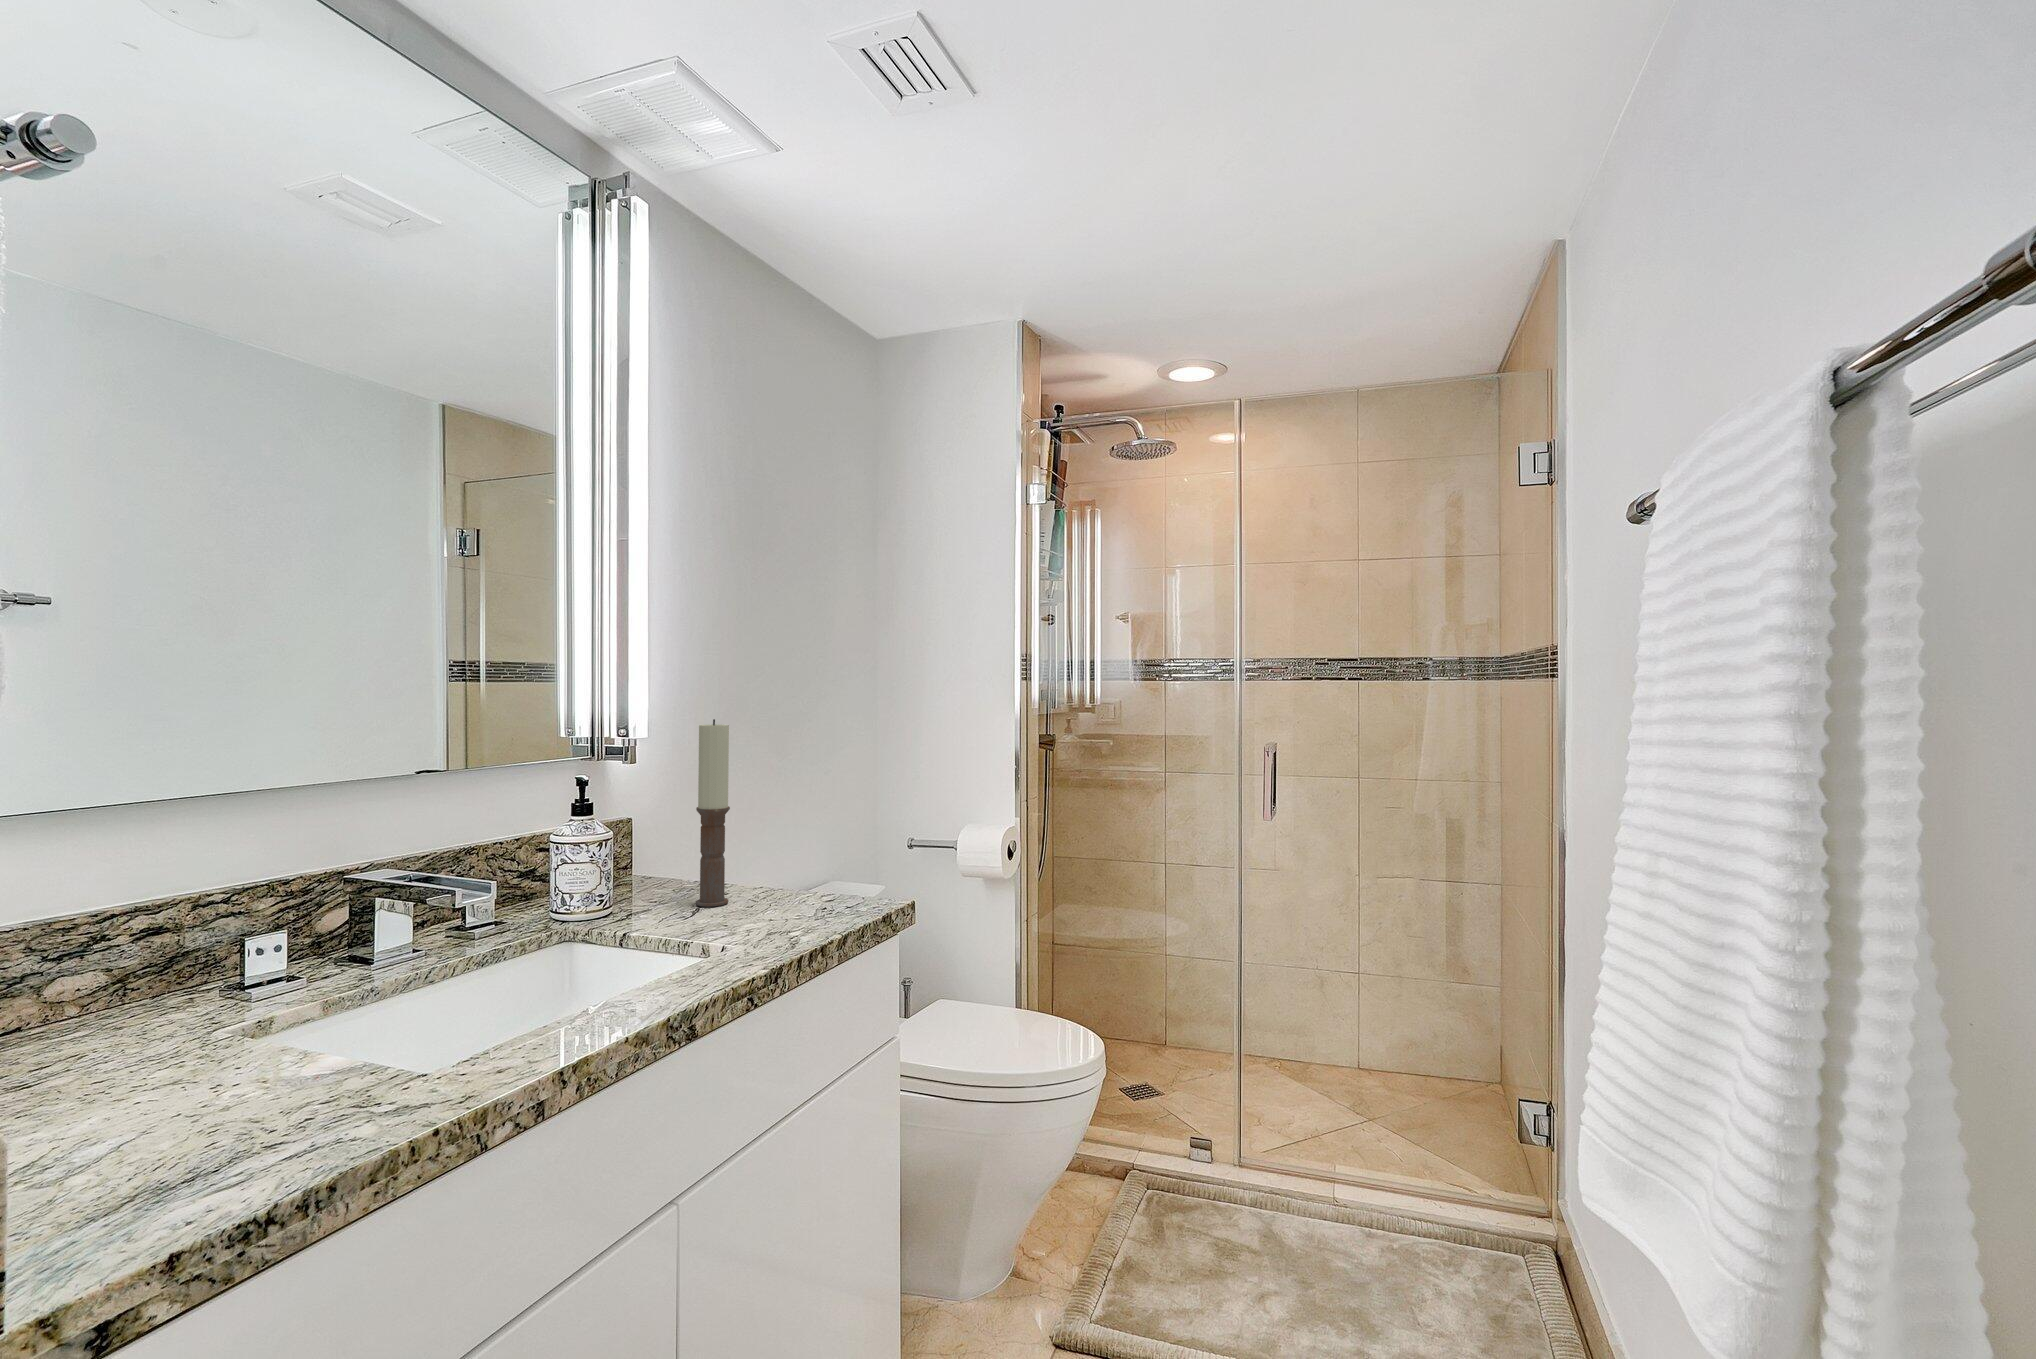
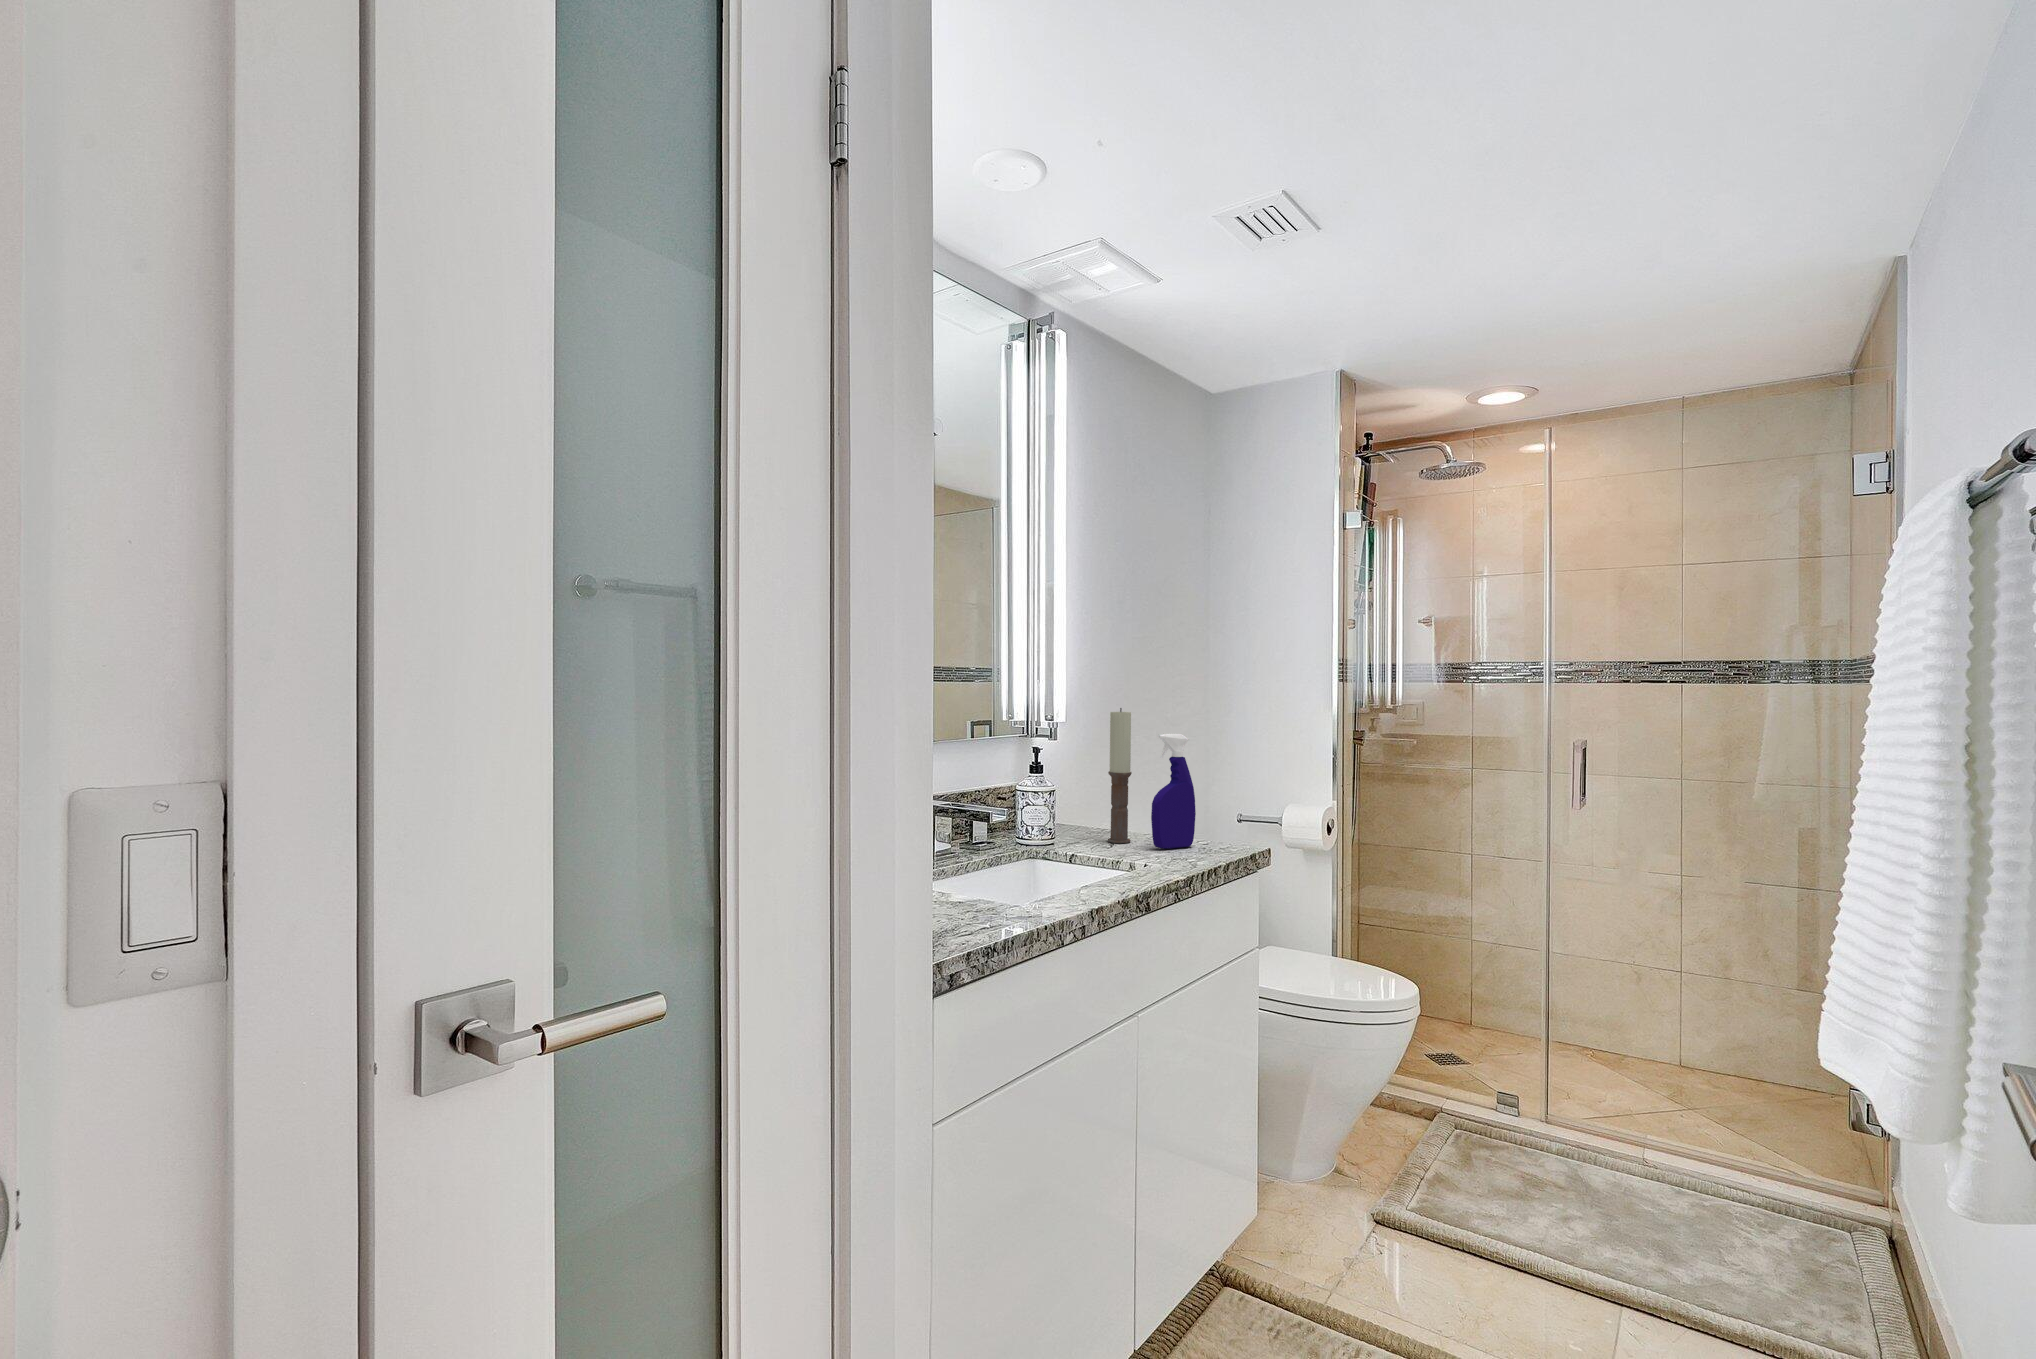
spray bottle: none [748,754,813,914] -> present [1151,734,1196,849]

